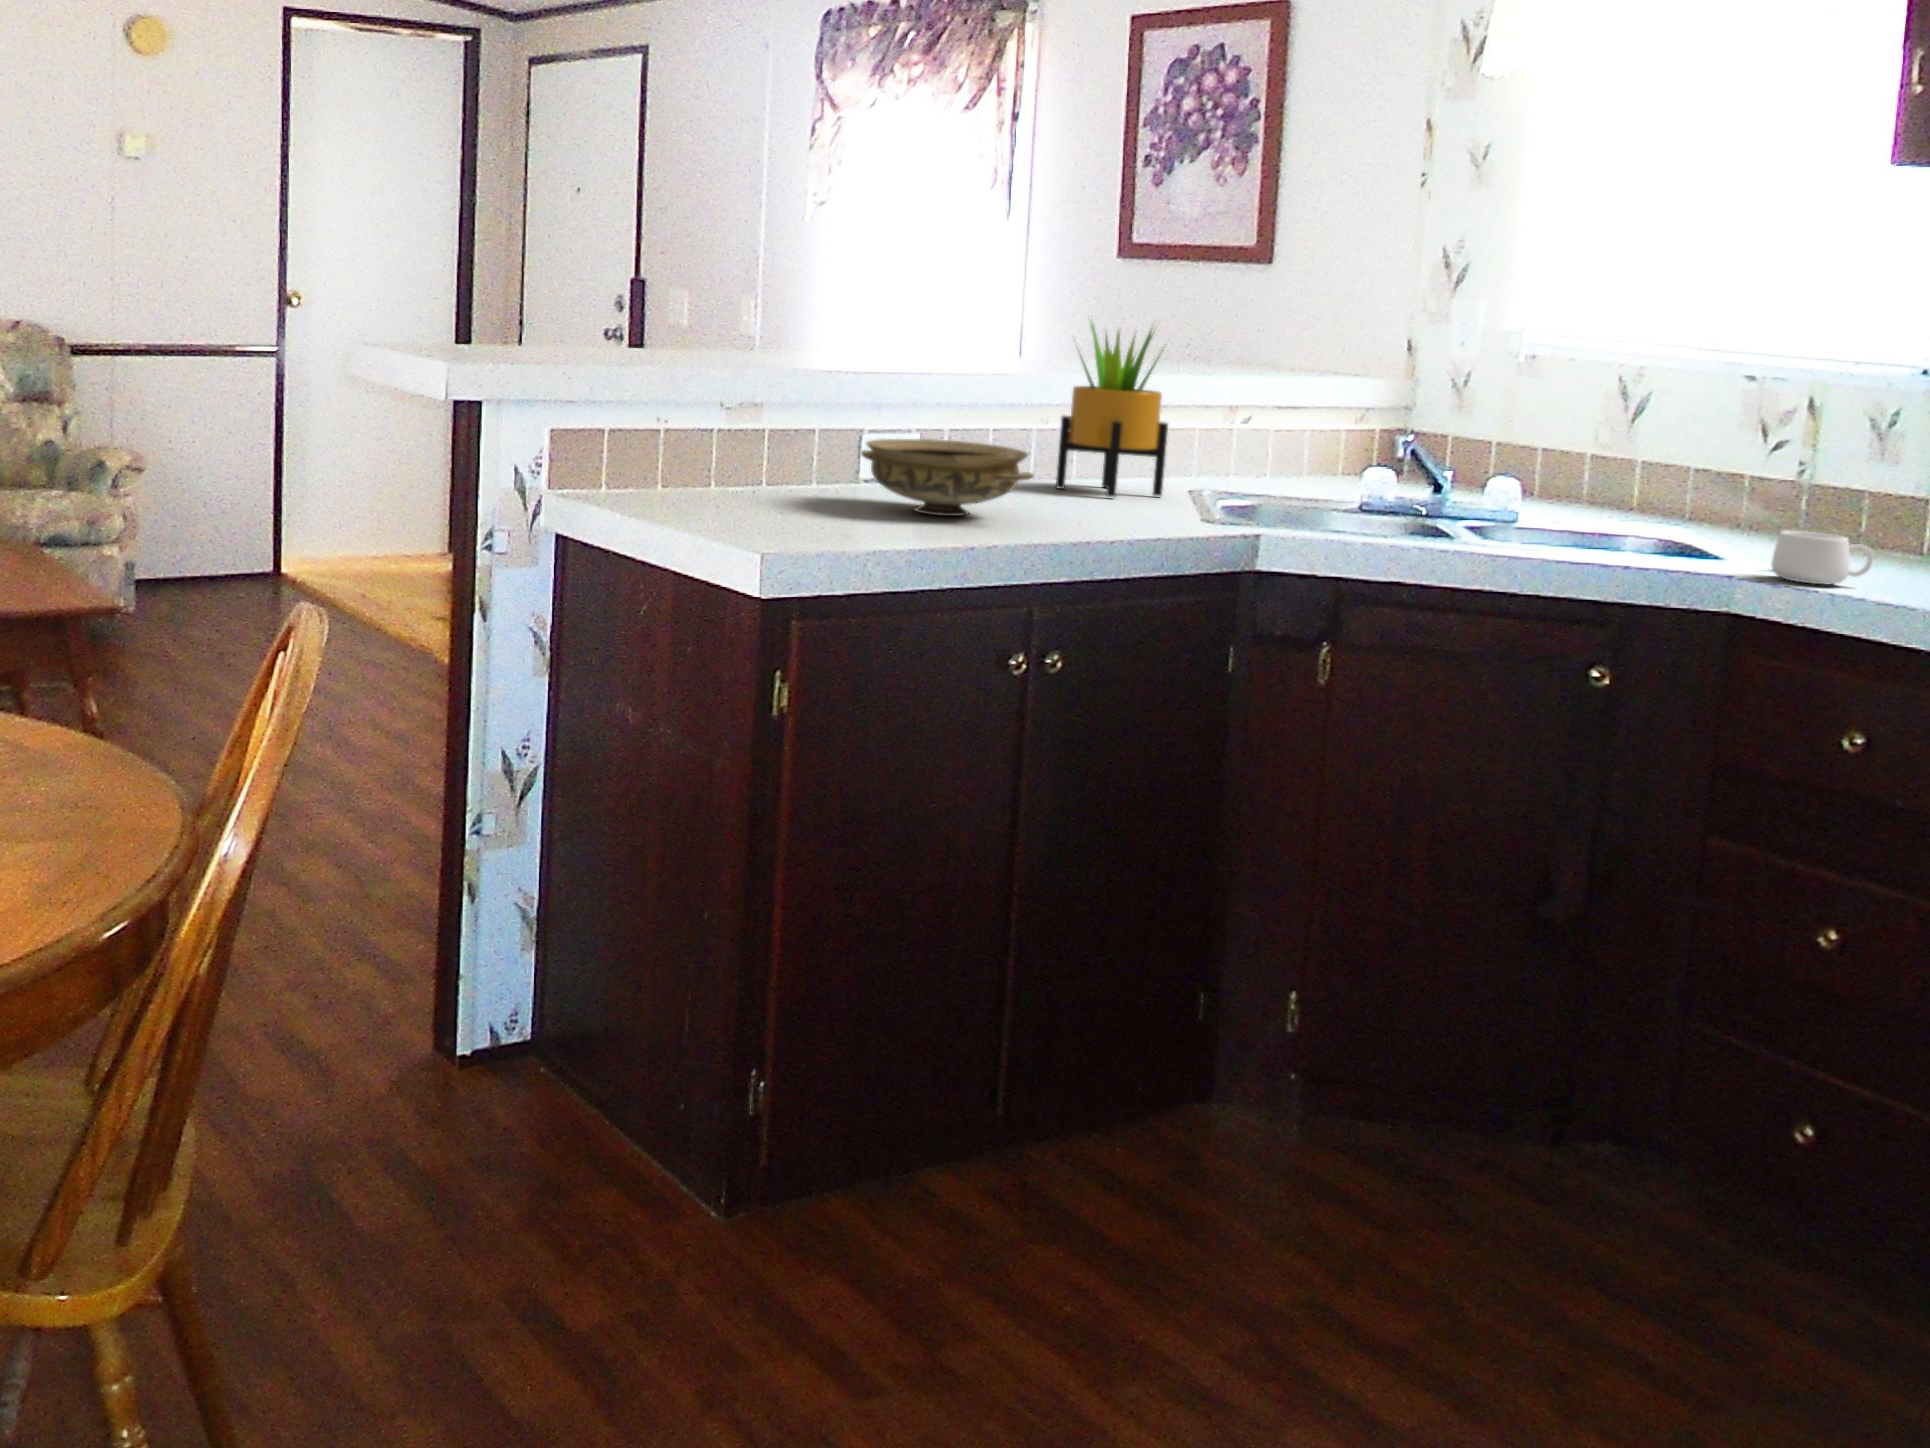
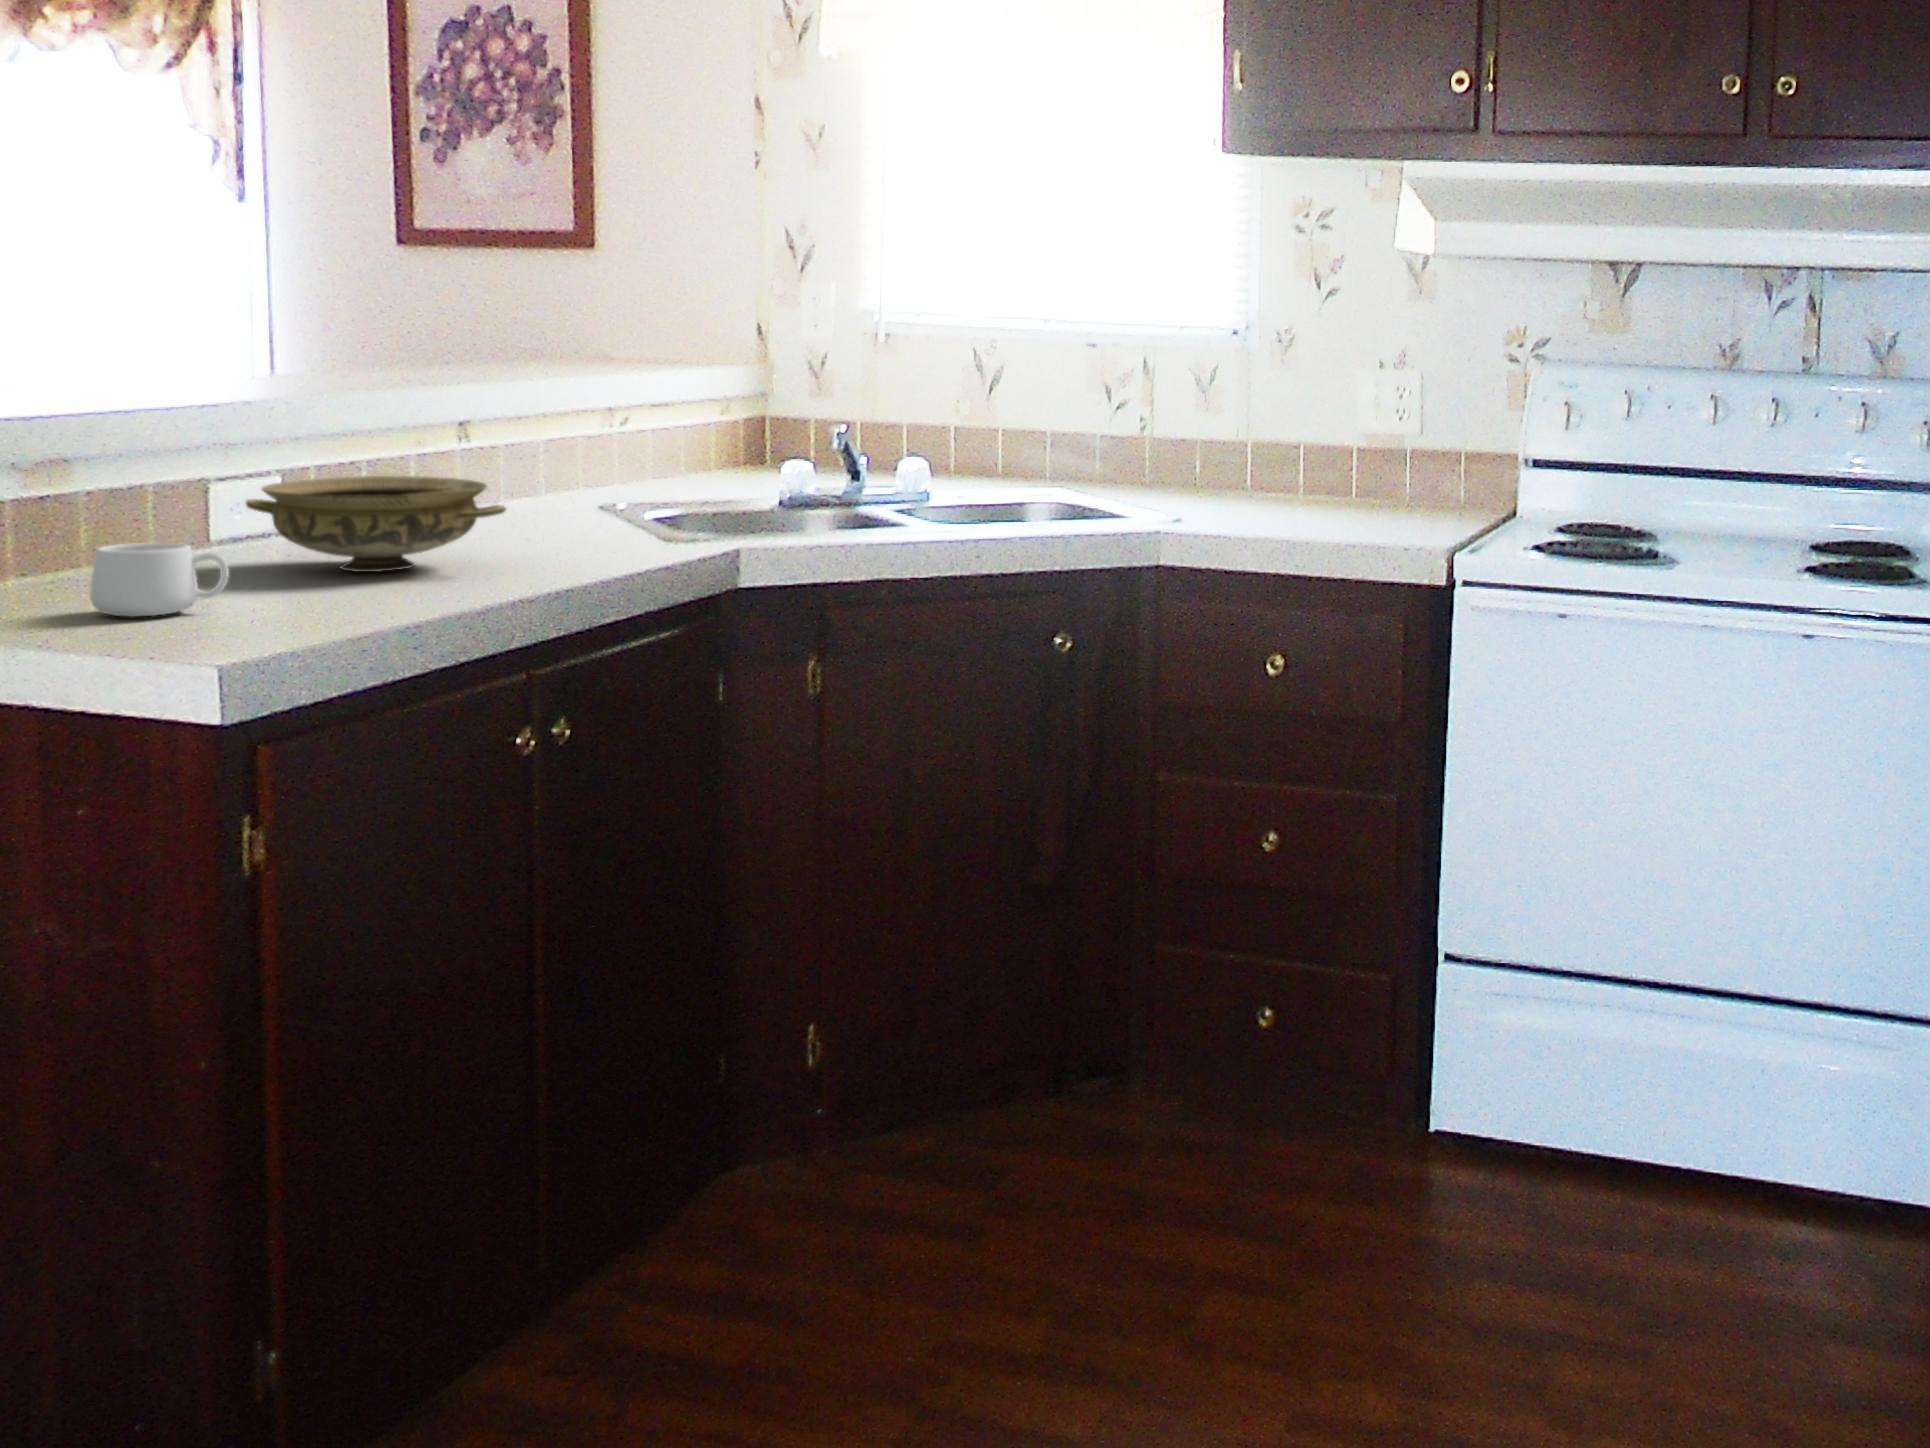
potted plant: present [1056,324,1168,497] -> none [460,312,589,525]
mug: present [1771,531,1873,584] -> present [90,543,229,617]

